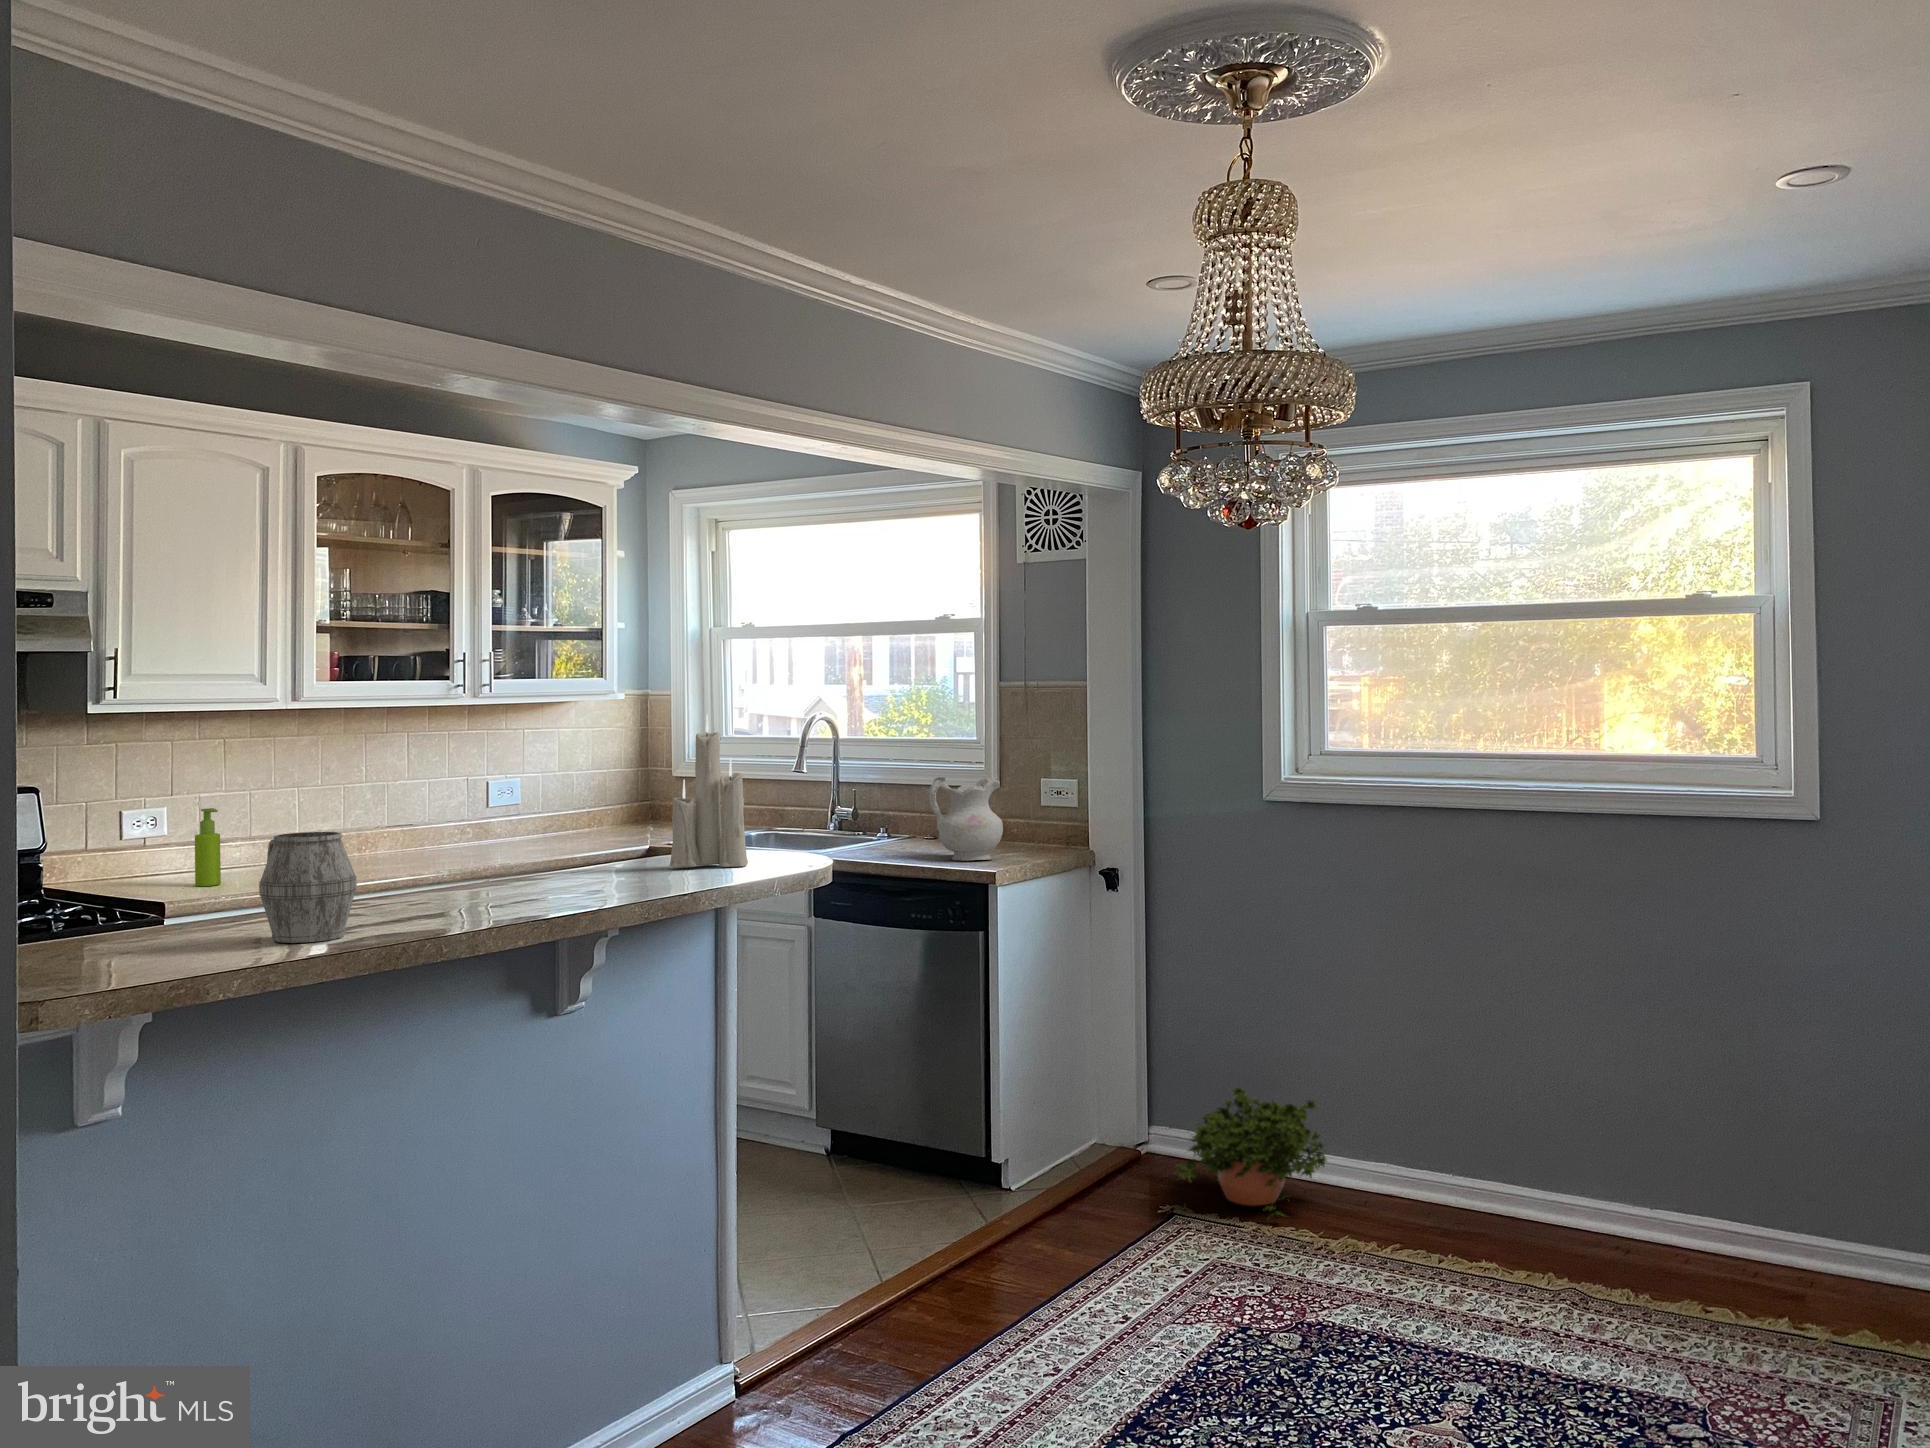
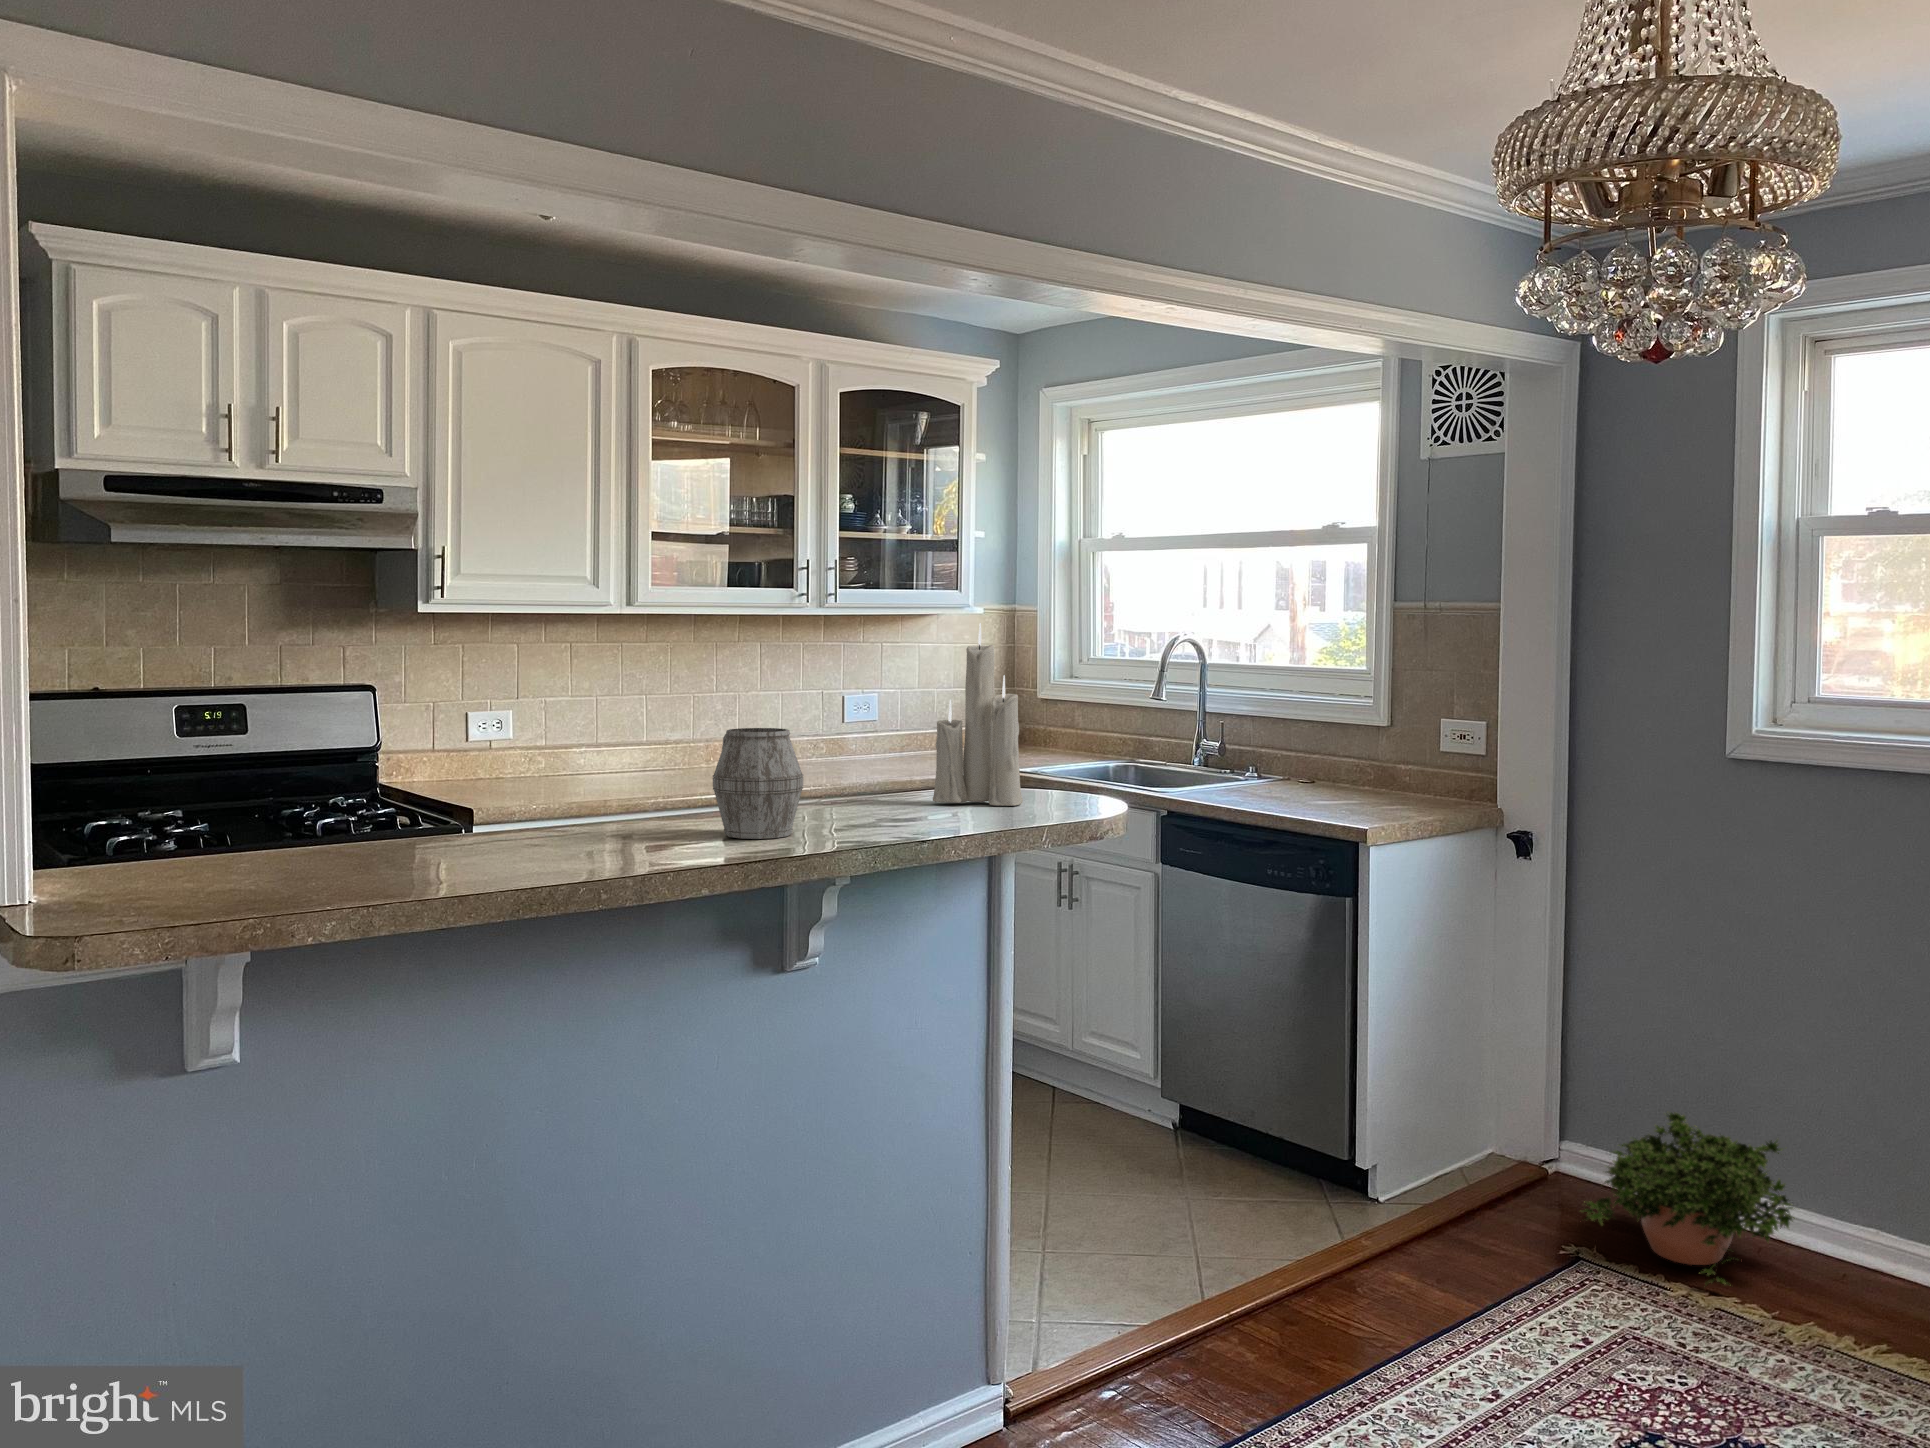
ceramic pitcher: present [929,777,1003,861] -> none [1296,709,1385,810]
soap dispenser: present [195,808,221,886] -> none [527,715,551,794]
mug: present [259,832,357,943] -> present [713,728,803,839]

